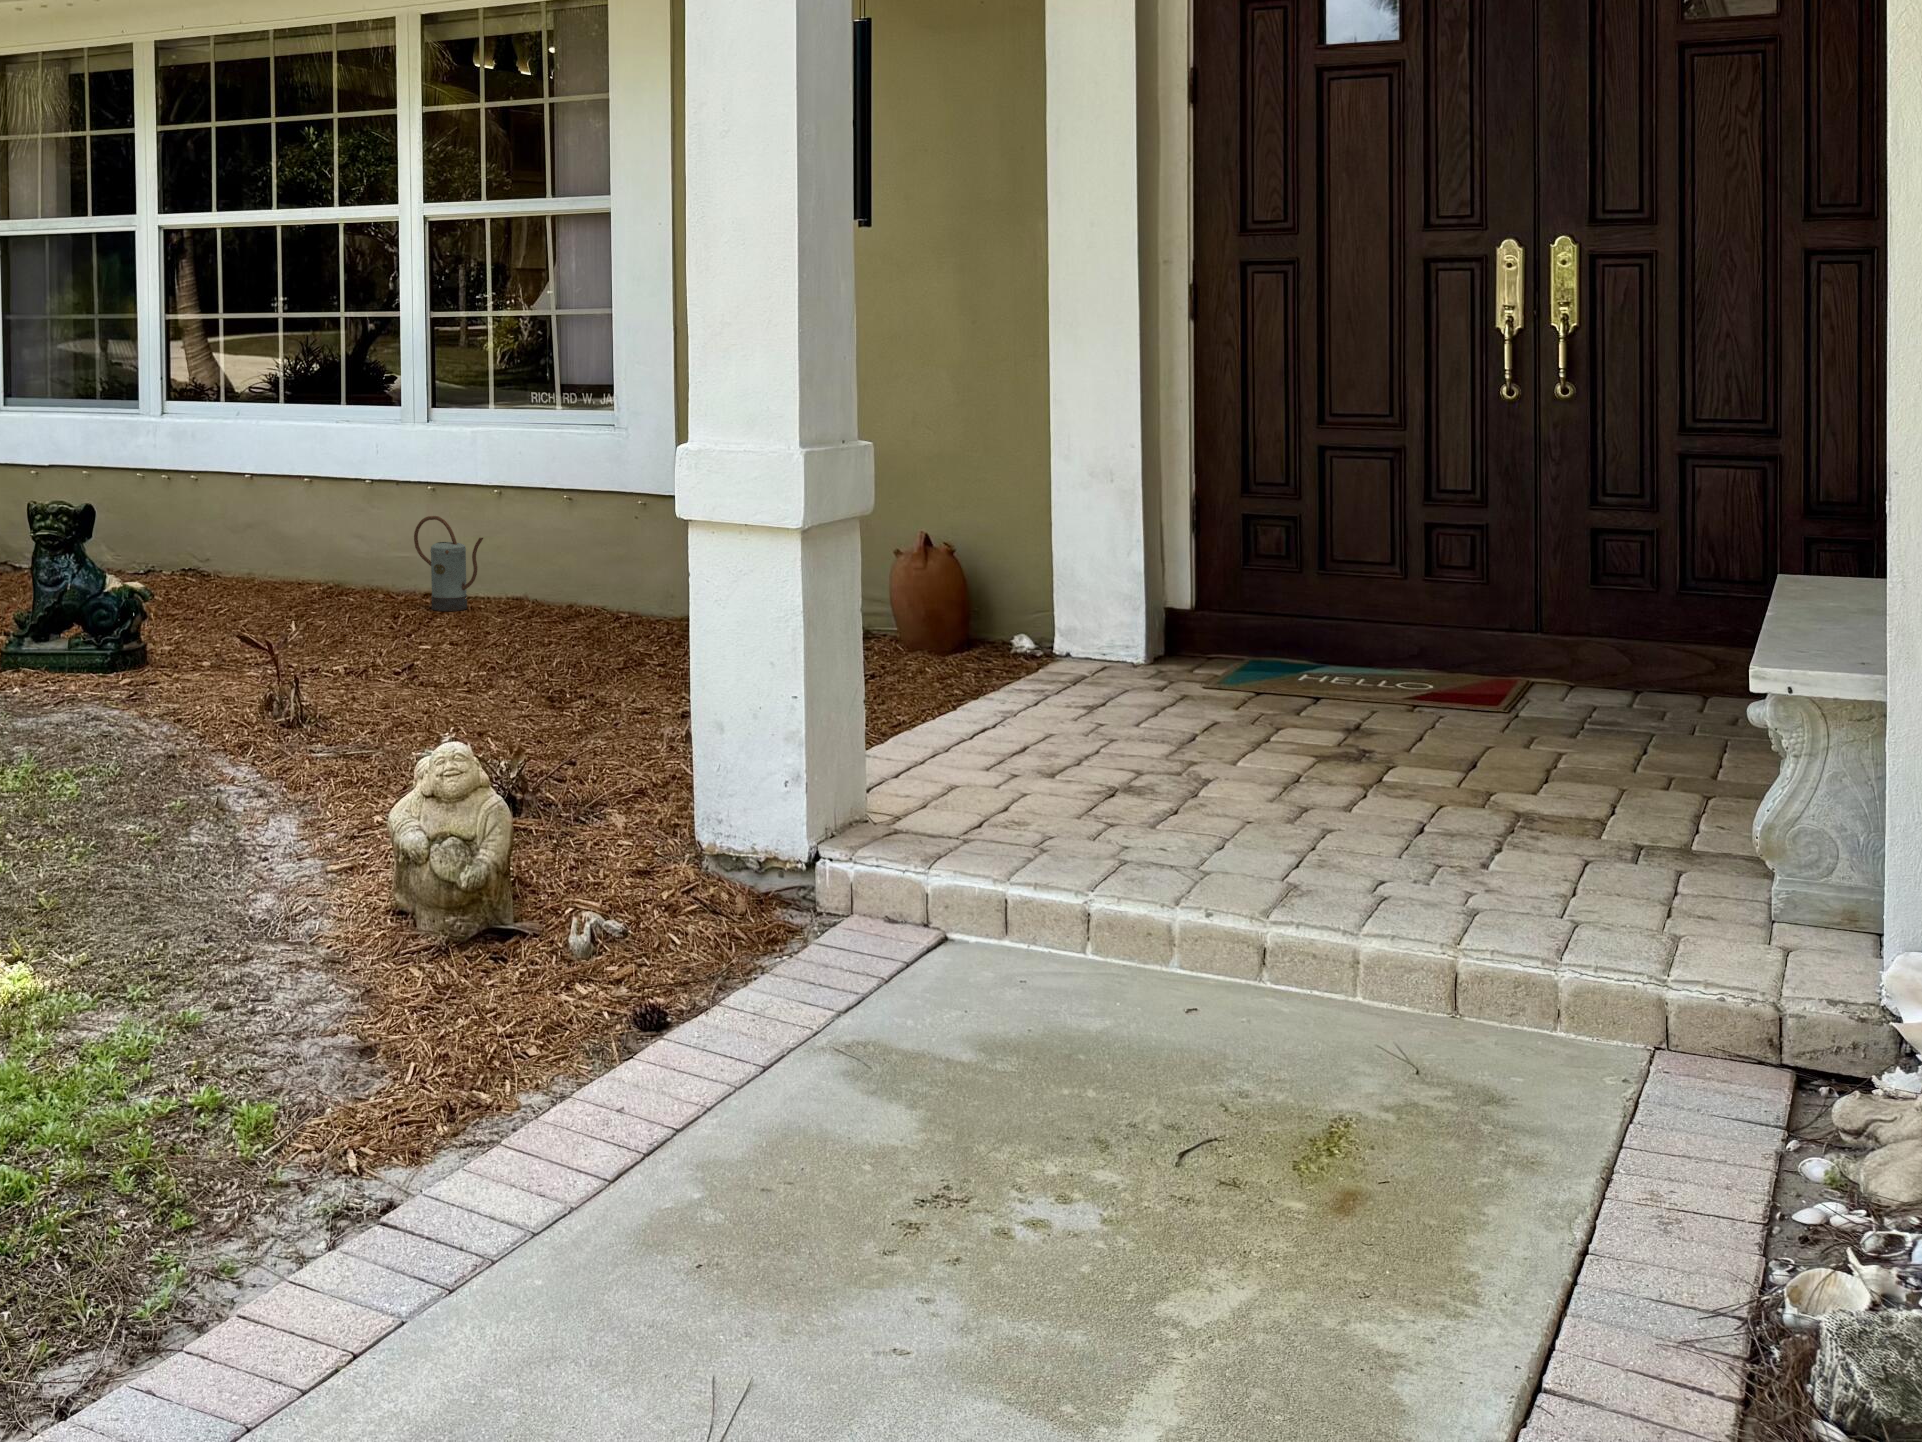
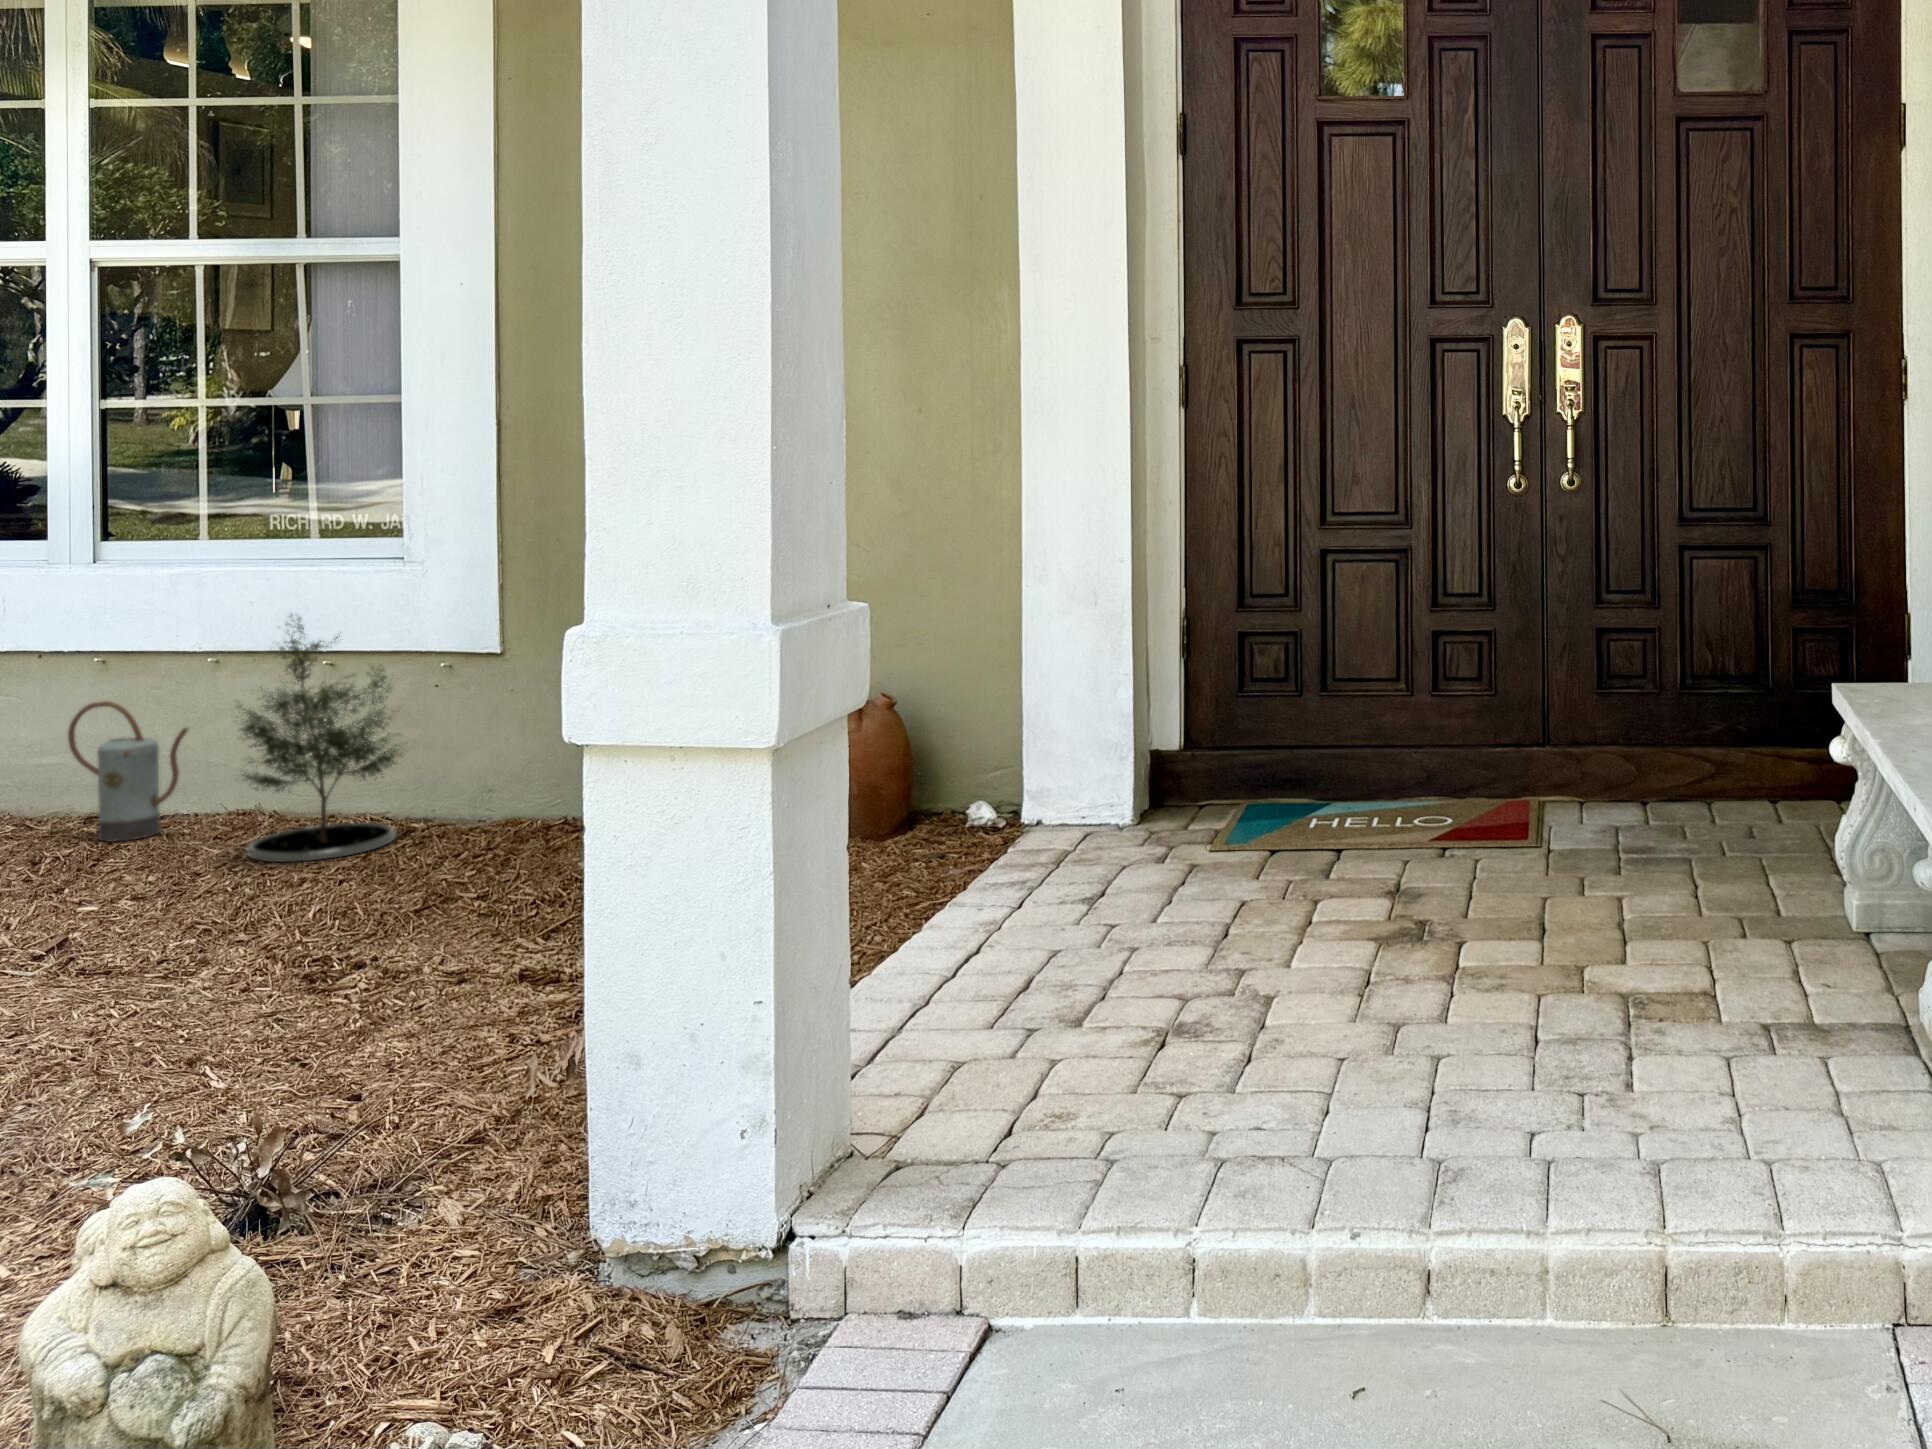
potted tree: none [506,459,617,633] -> present [234,615,403,862]

